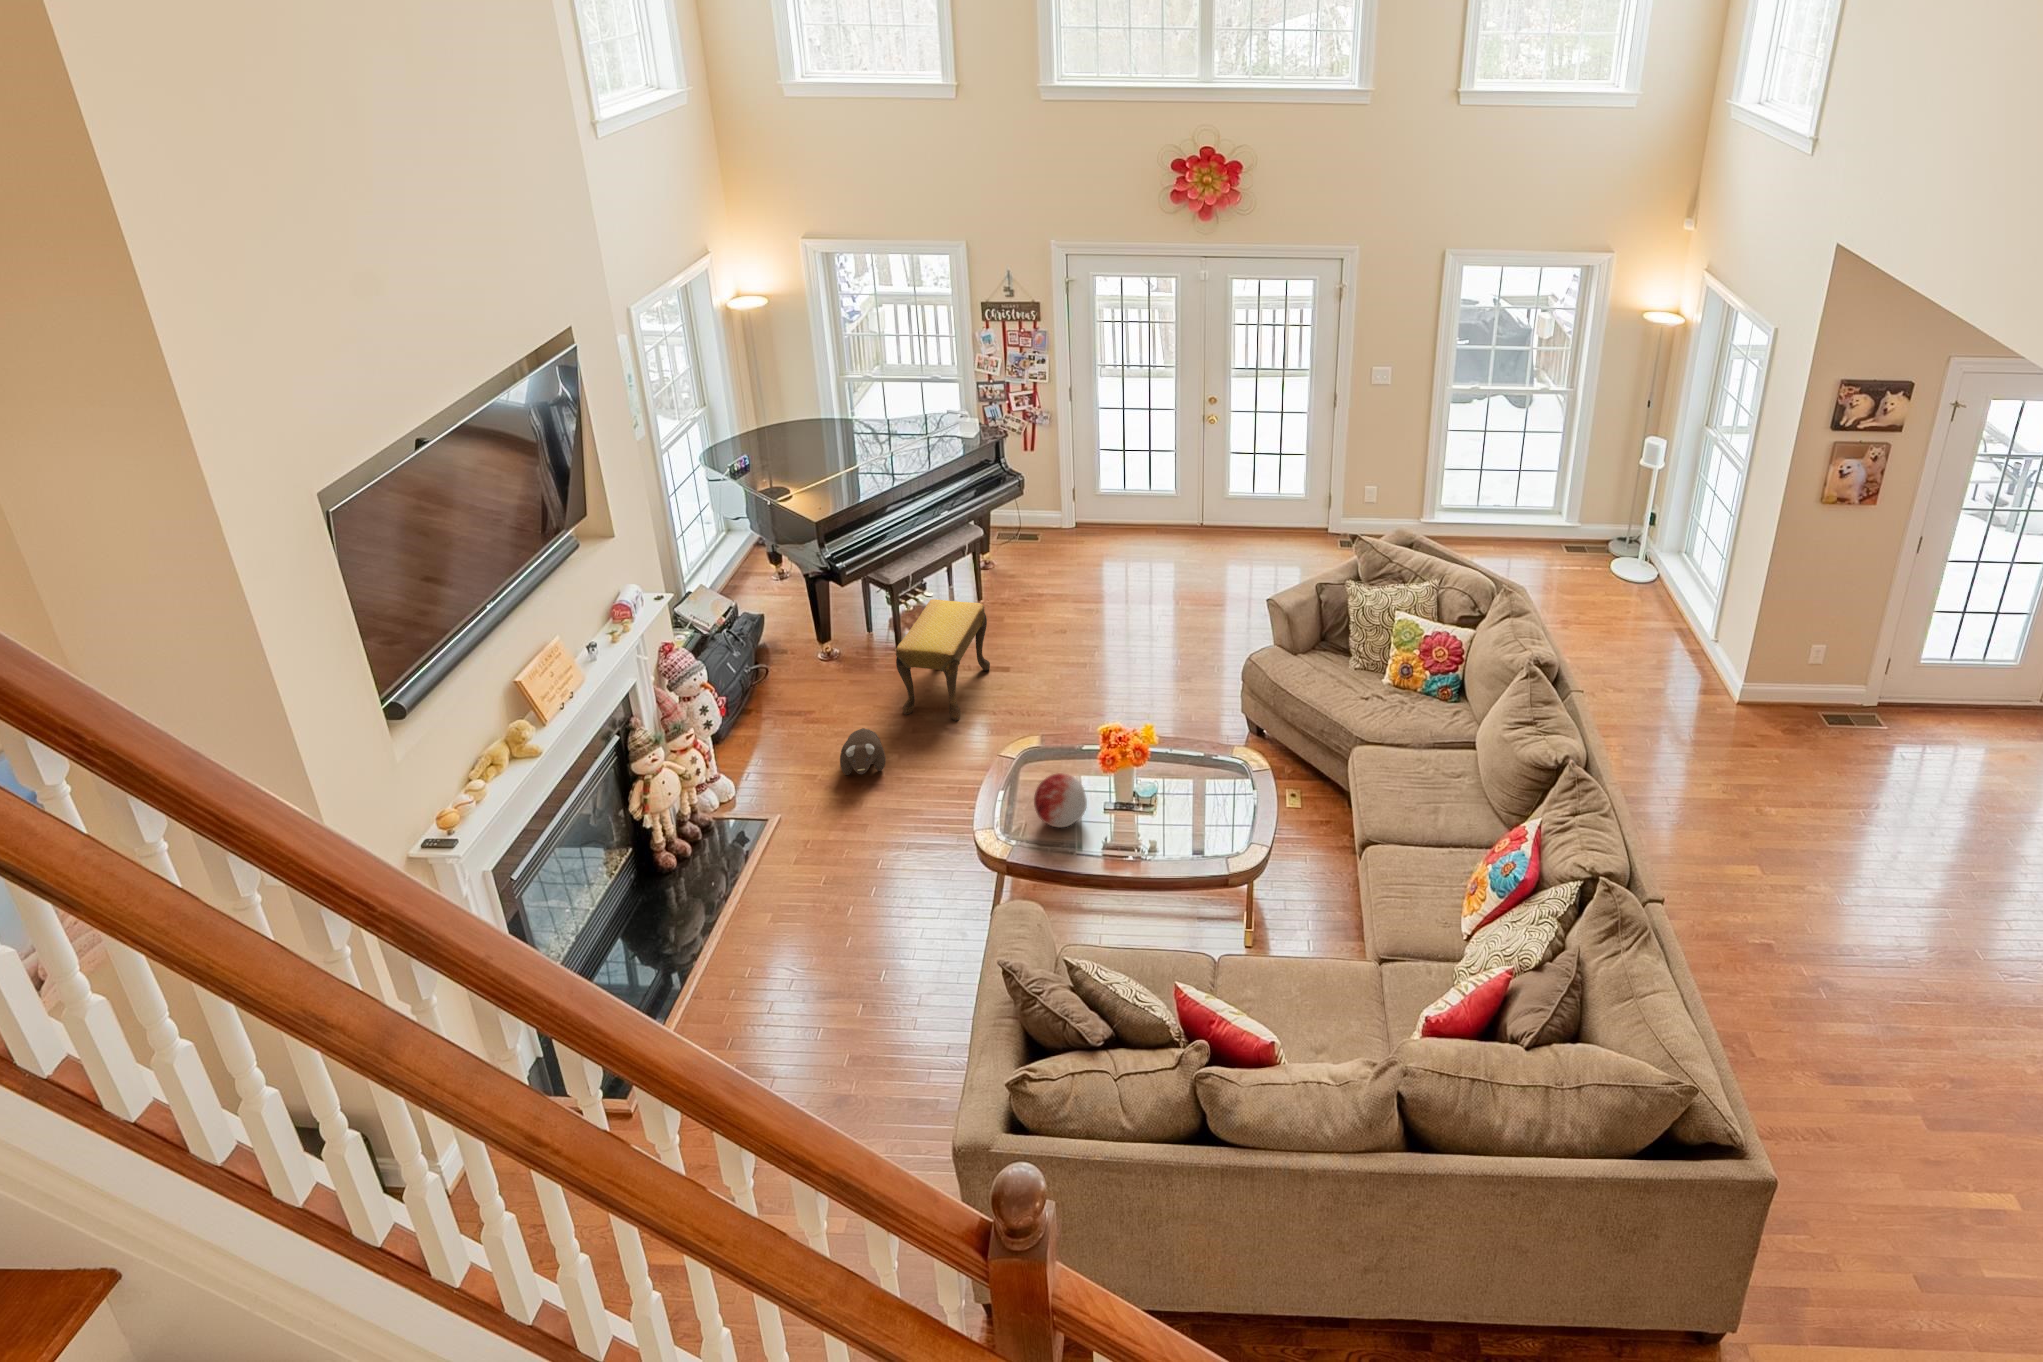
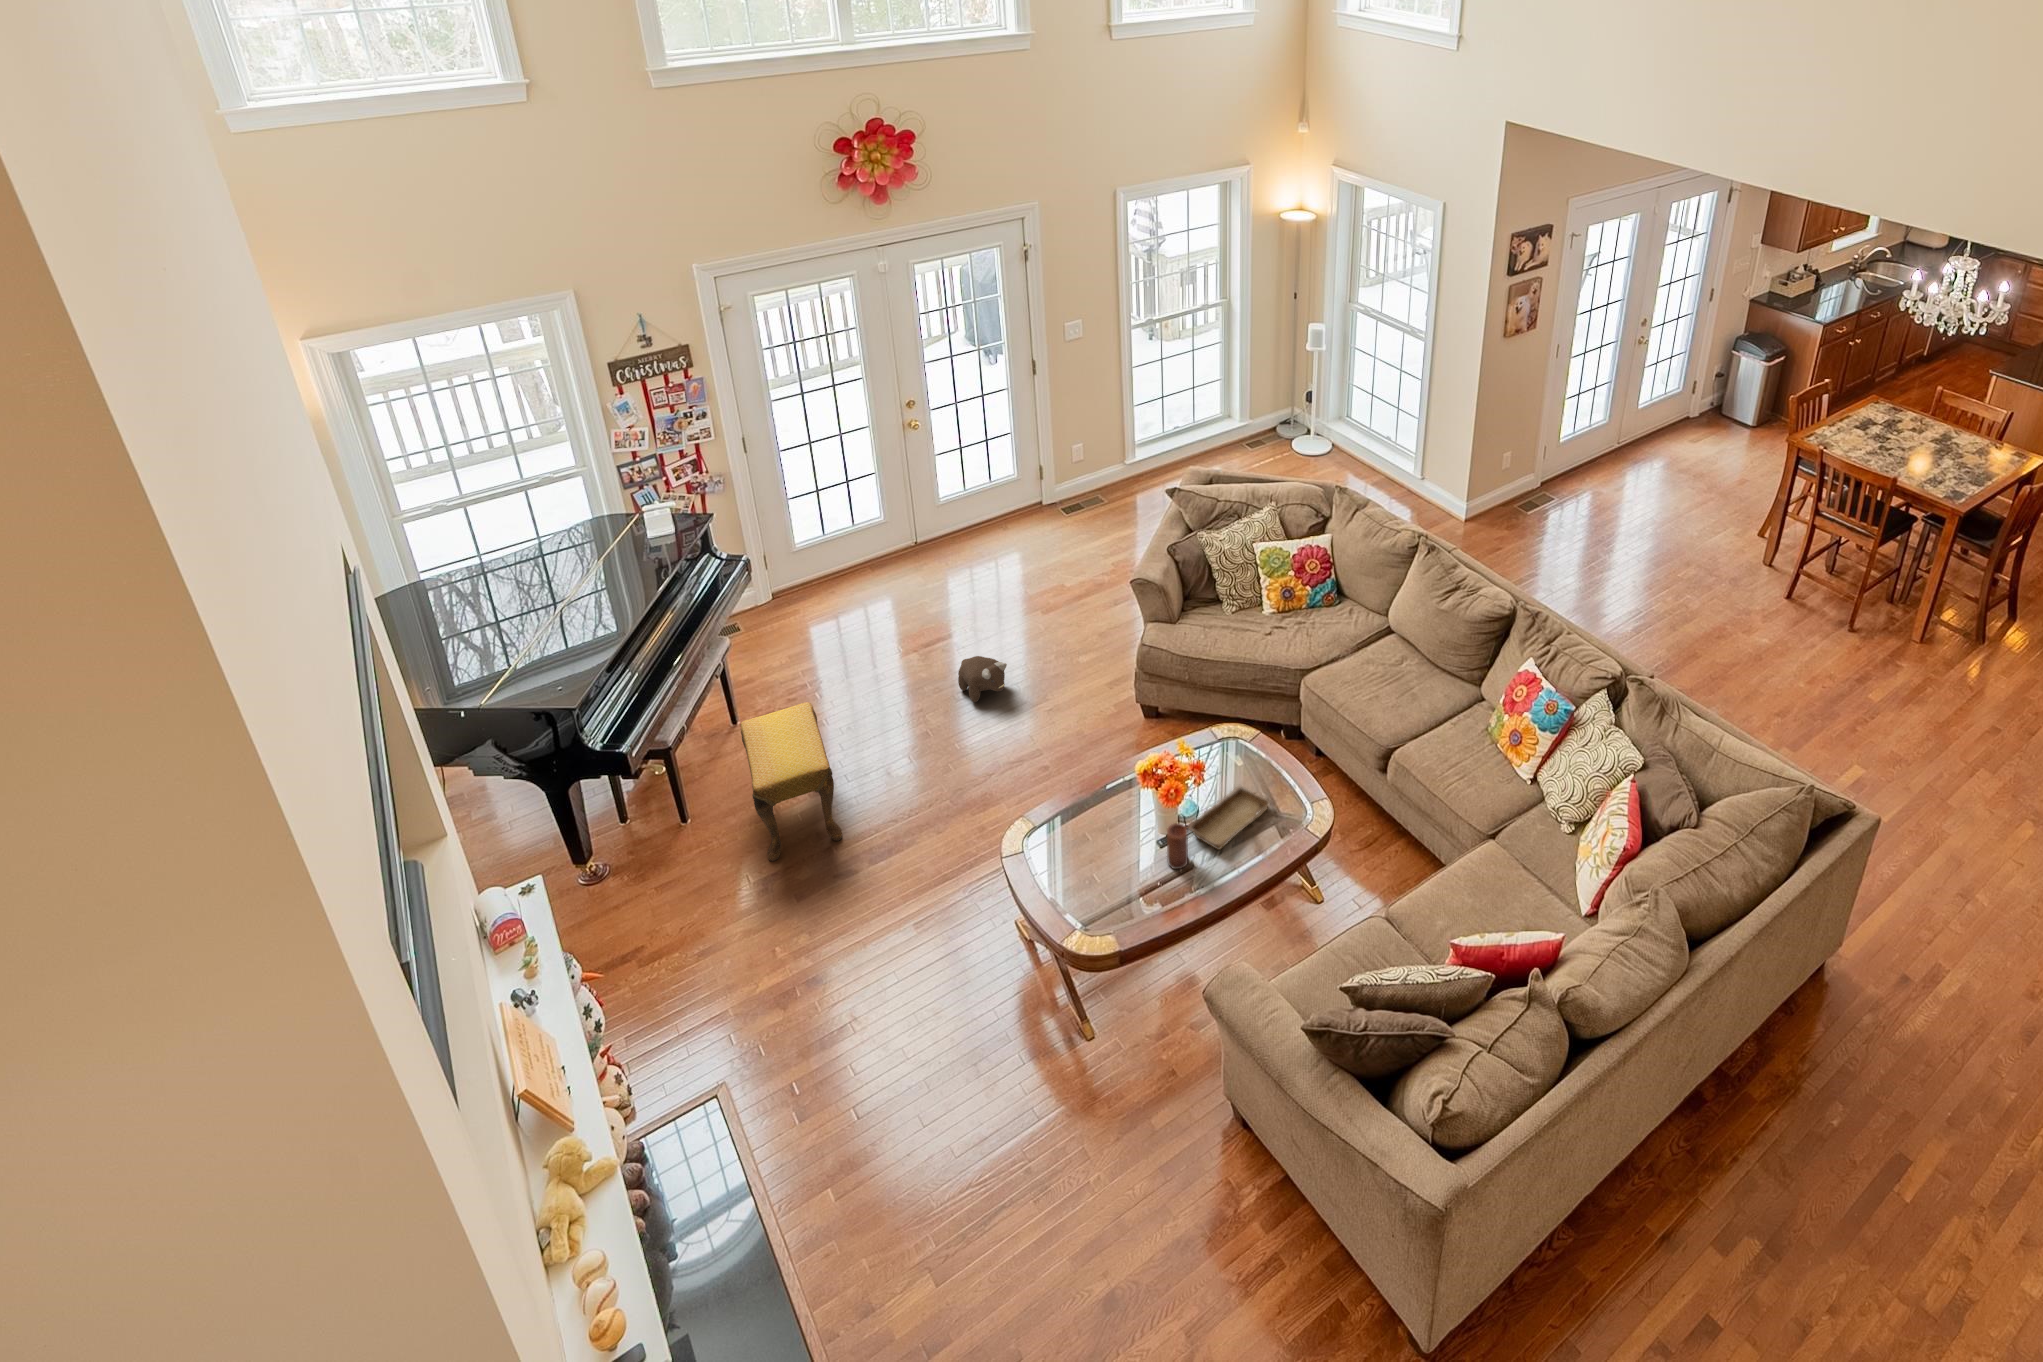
plush toy: present [840,728,886,775] -> present [958,656,1007,702]
decorative orb: present [1034,773,1087,827] -> none [1084,817,1141,876]
candle: none [1098,804,1118,848] -> present [1167,823,1188,869]
tray: none [1134,807,1220,850] -> present [1187,785,1270,850]

